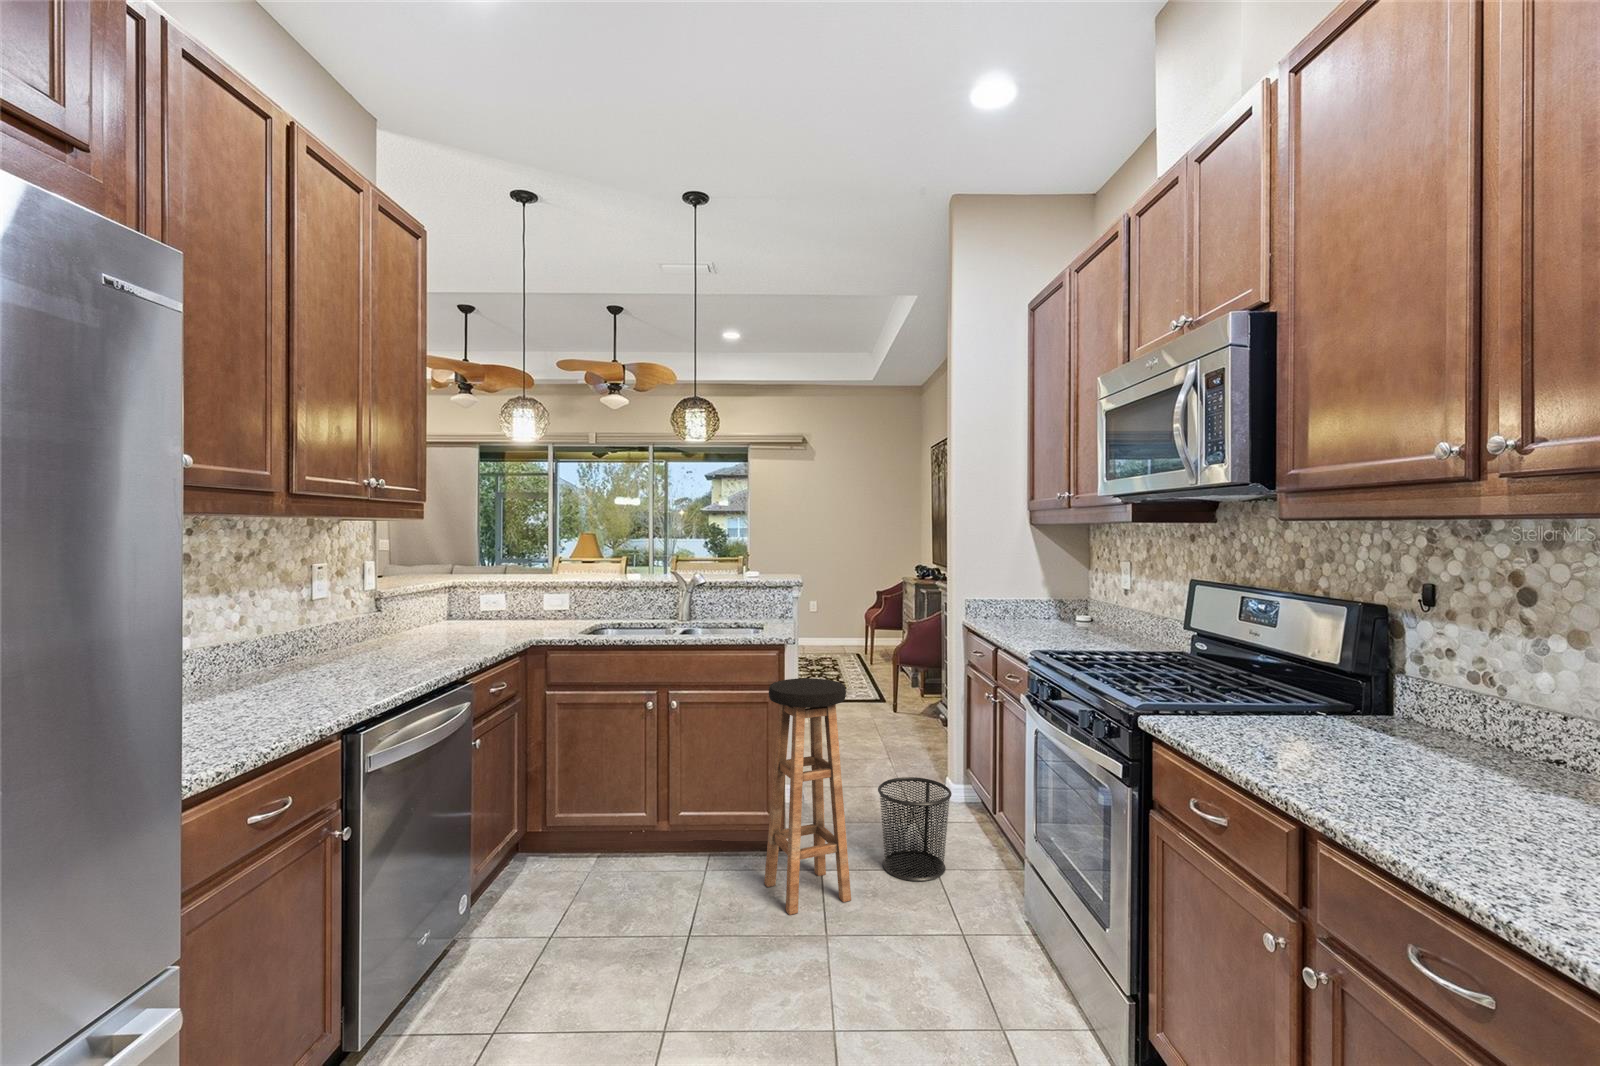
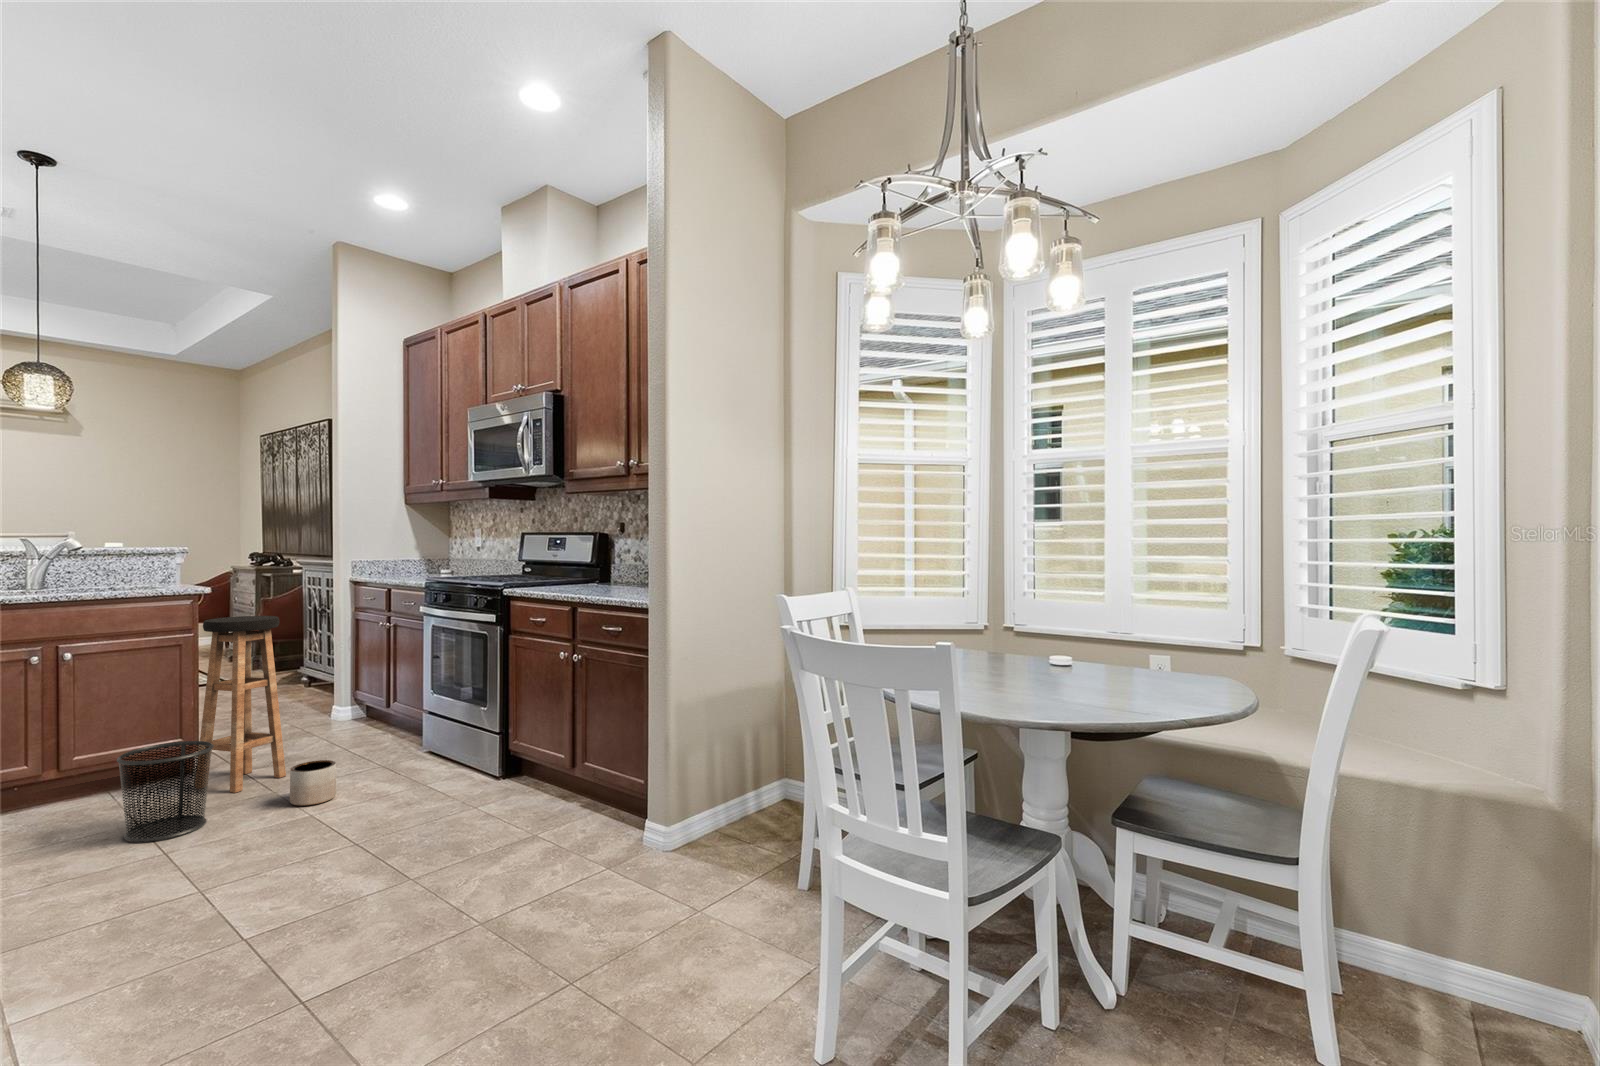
waste bin: present [878,777,952,881] -> present [117,741,214,842]
planter: none [823,918,880,999] -> present [290,760,336,806]

